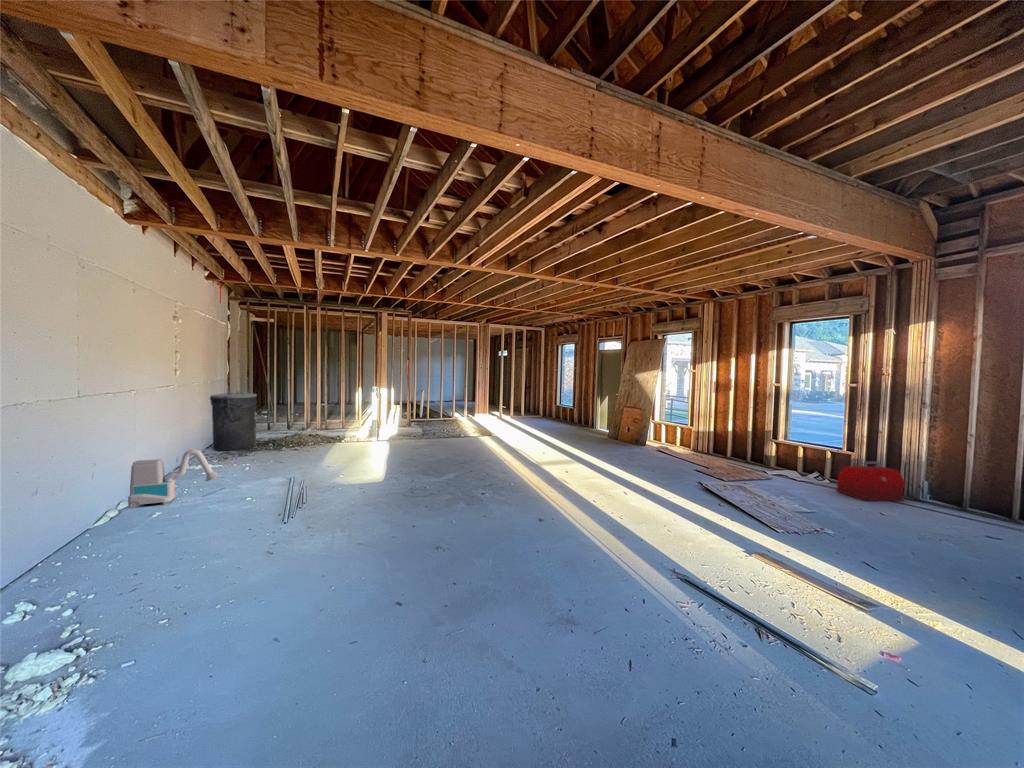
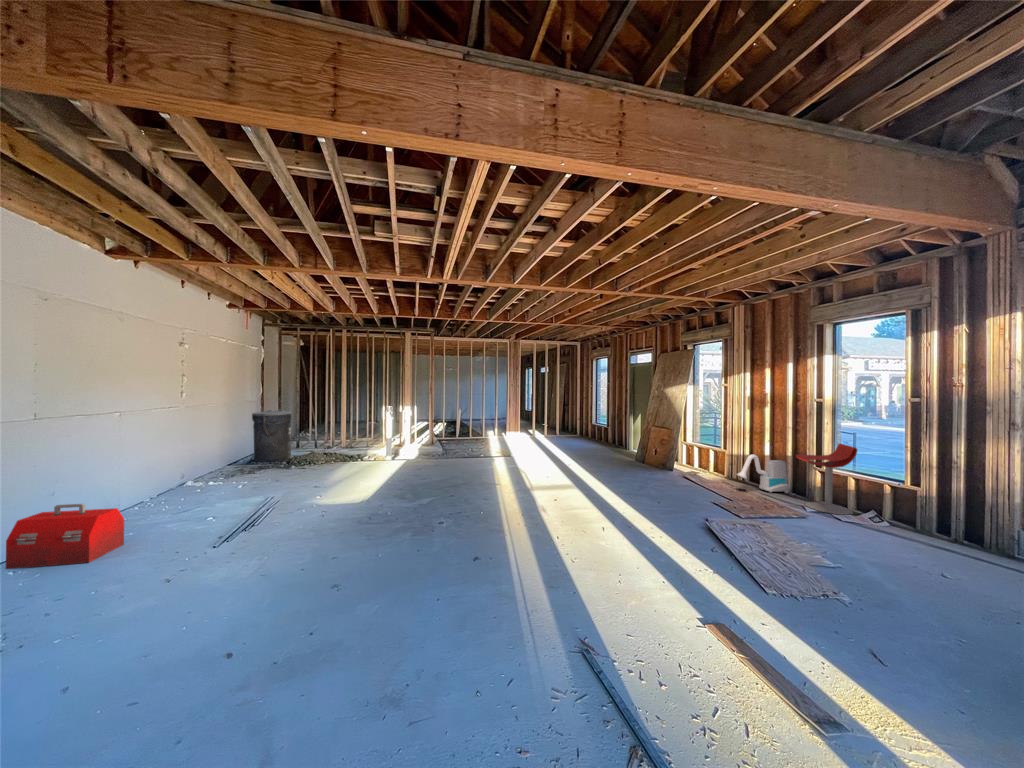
stool: none [759,420,808,477] -> present [796,444,857,515]
vacuum cleaner: present [128,449,220,508] -> present [737,455,789,493]
toolbox: present [837,462,905,501] -> present [6,504,125,569]

